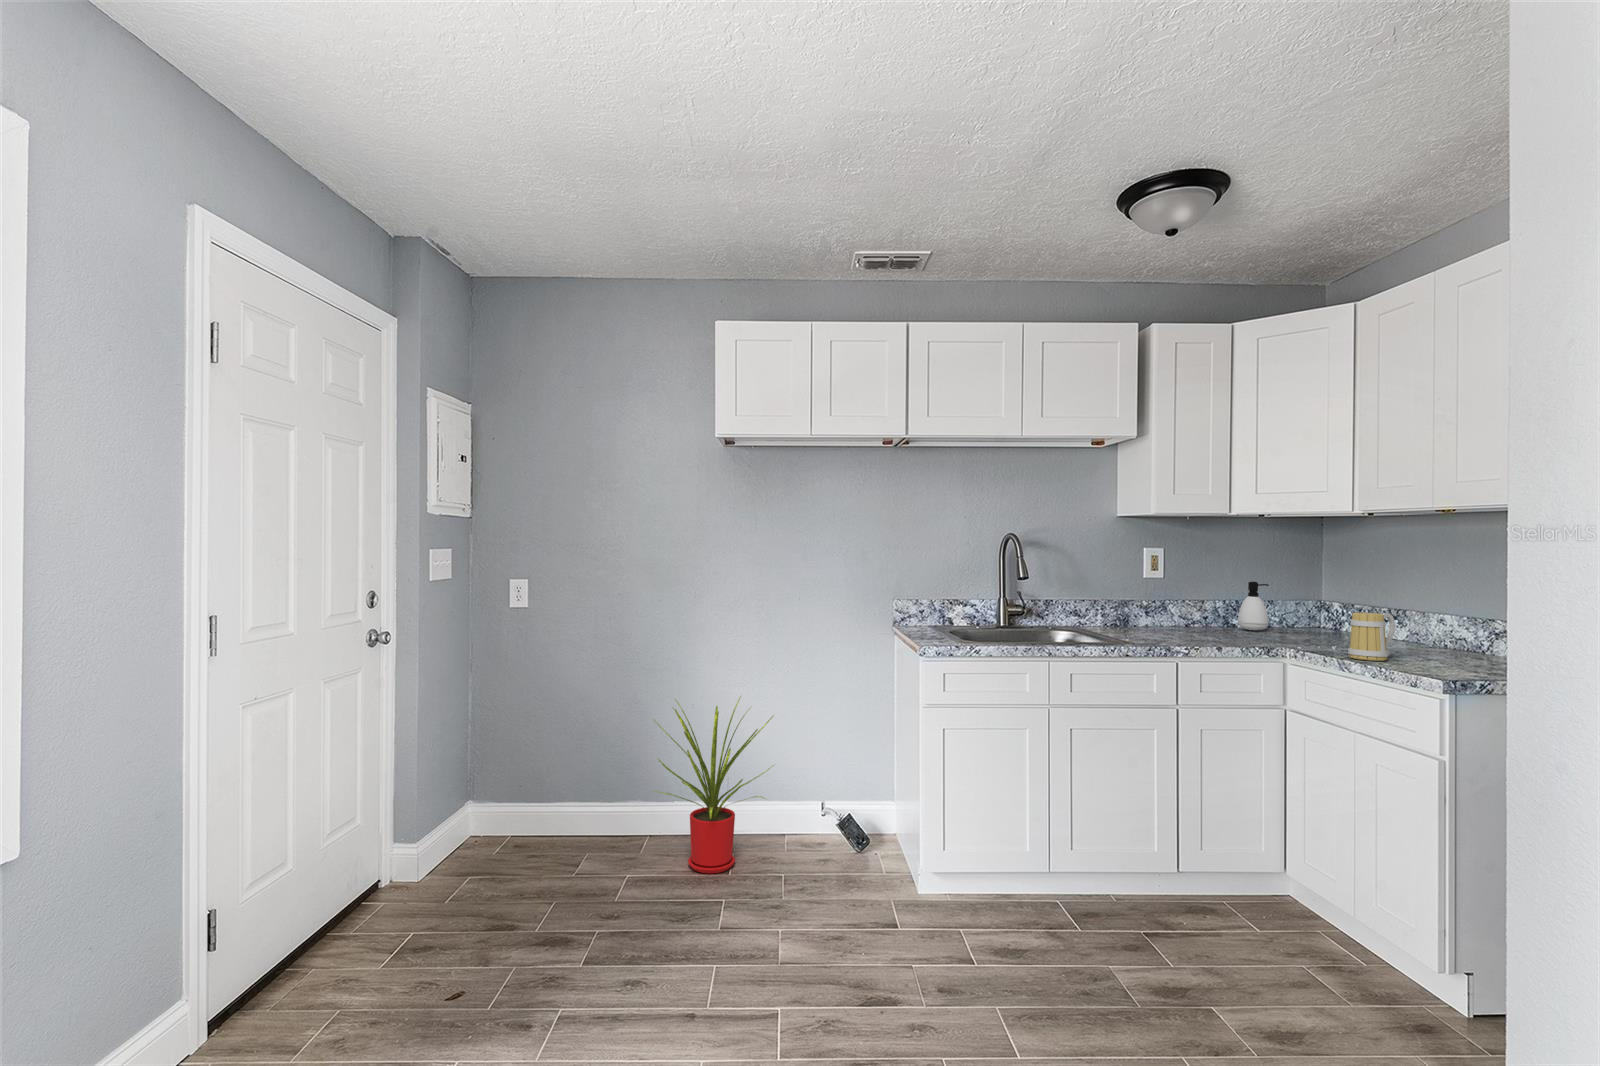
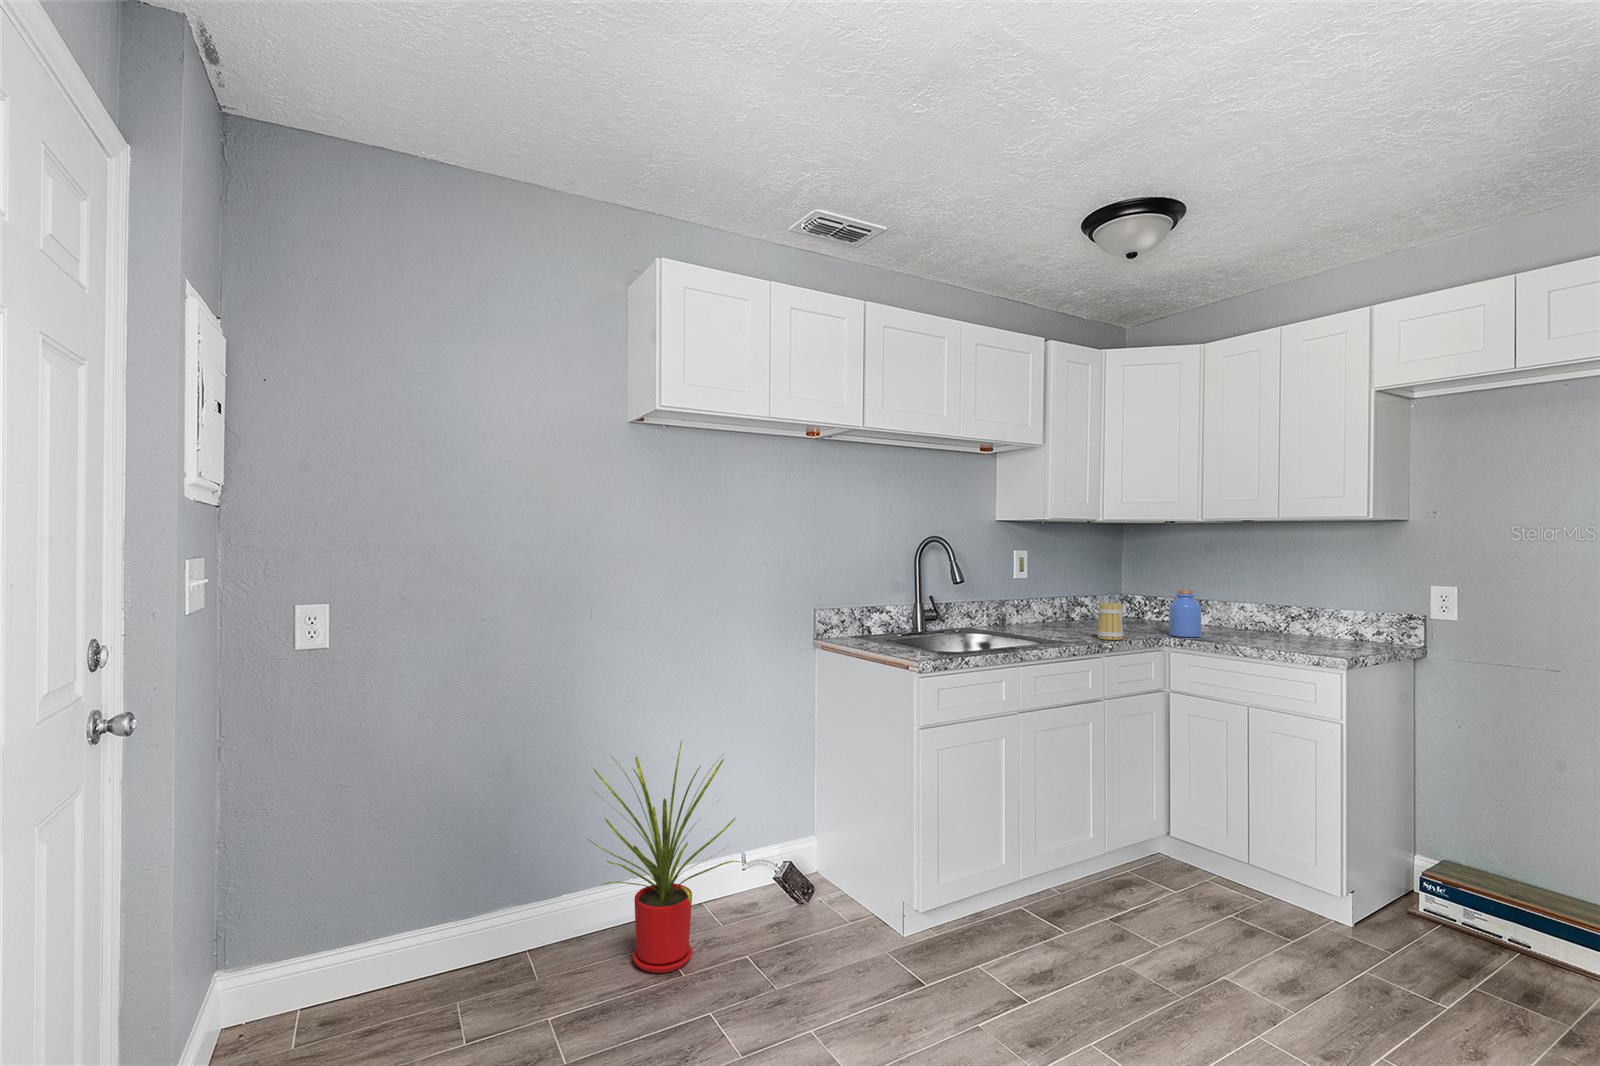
soap dispenser: present [1238,582,1269,630] -> none [1074,579,1100,622]
jar: none [1302,593,1343,649] -> present [1169,590,1201,637]
mug: present [1348,613,1395,661] -> present [1097,602,1124,640]

